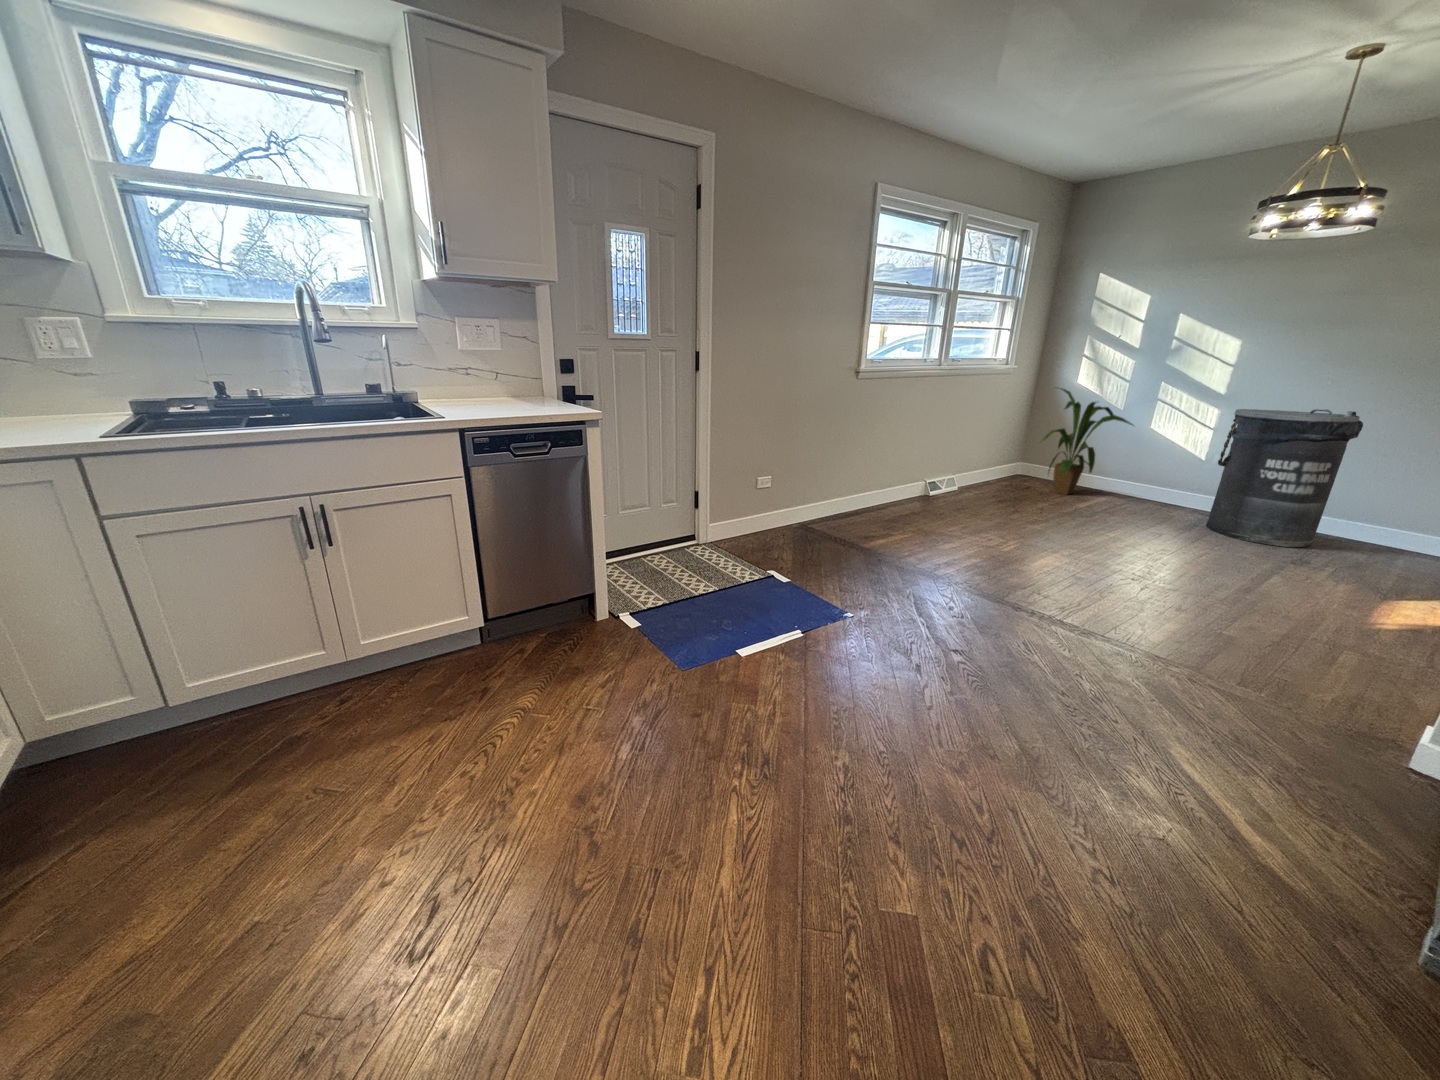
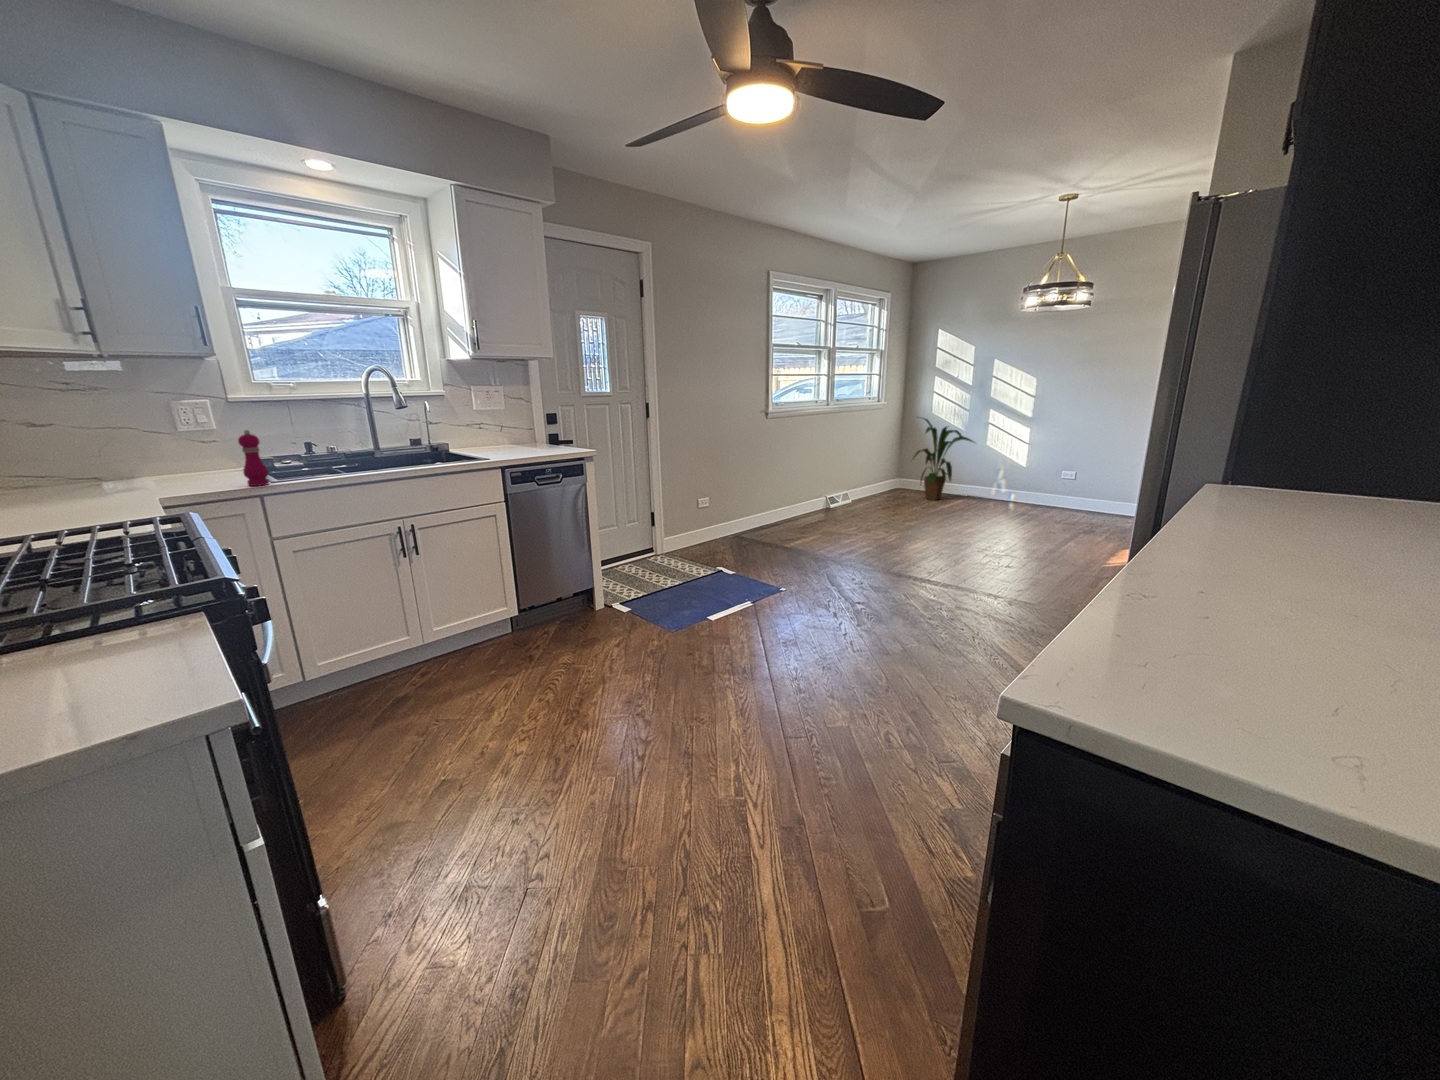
pepper mill: none [20,358,81,443] -> present [238,430,269,486]
trash can: present [1206,409,1363,547] -> none [1033,425,1117,524]

